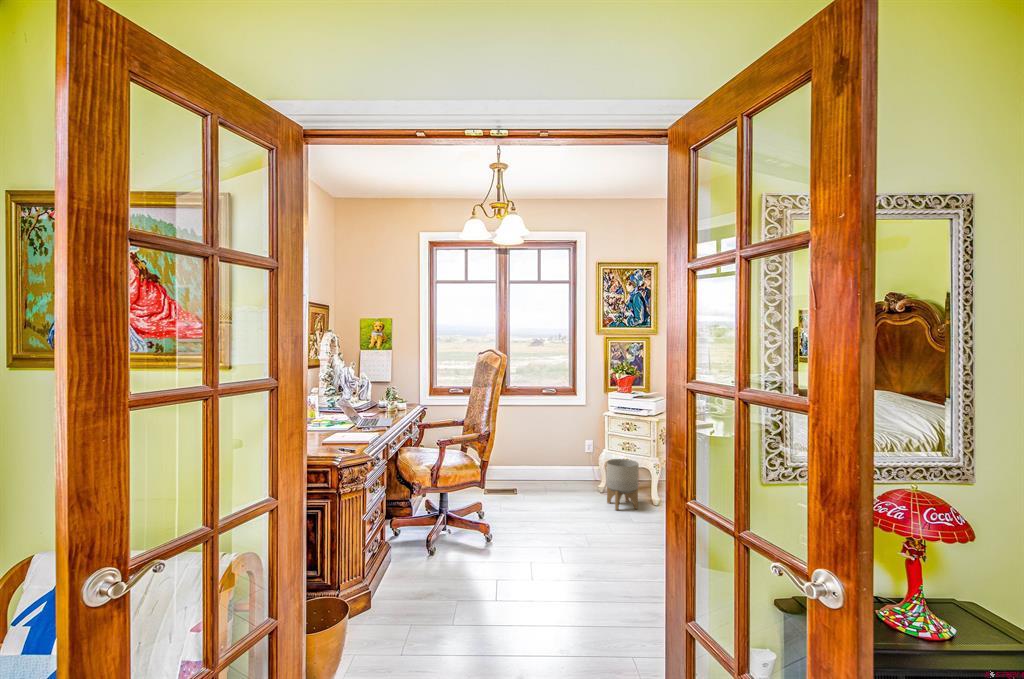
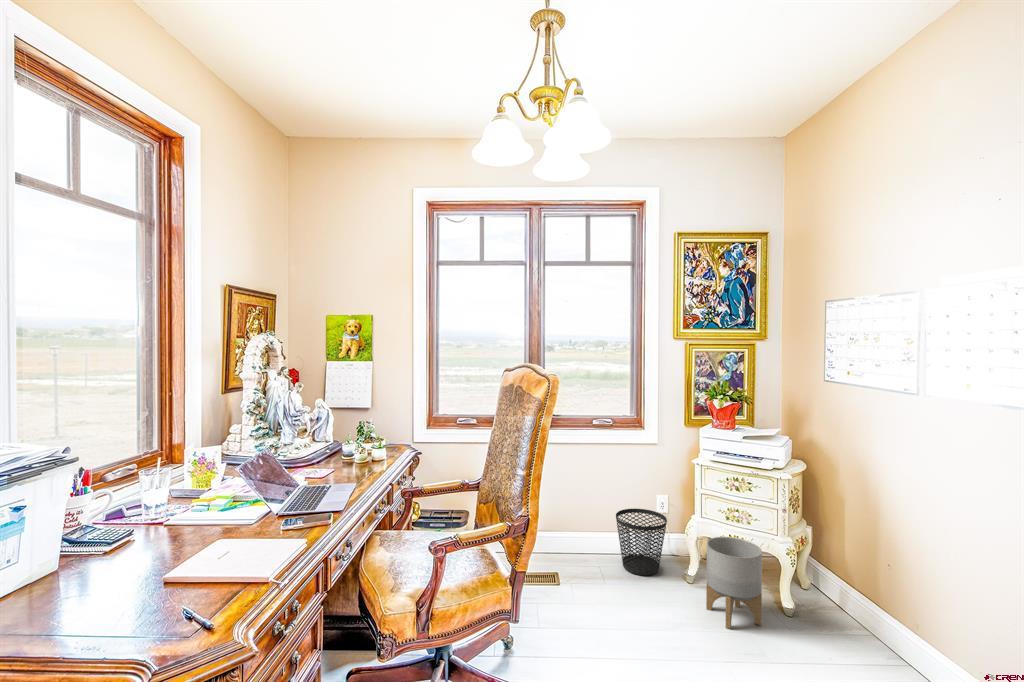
wastebasket: none [556,449,589,489] -> present [616,509,667,575]

